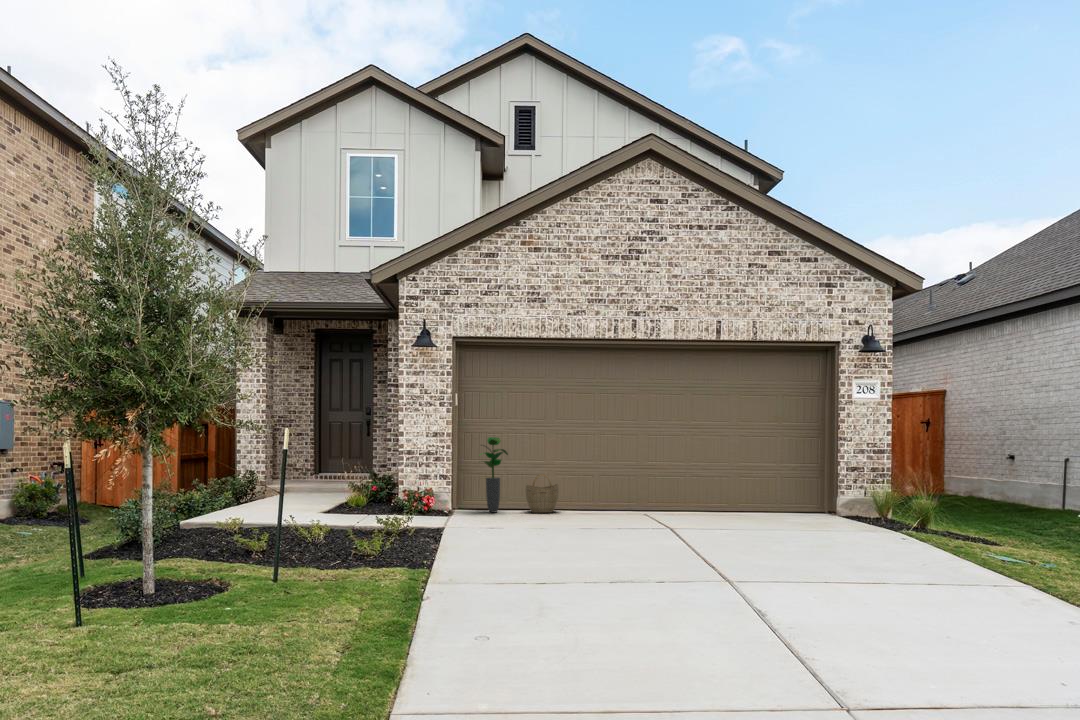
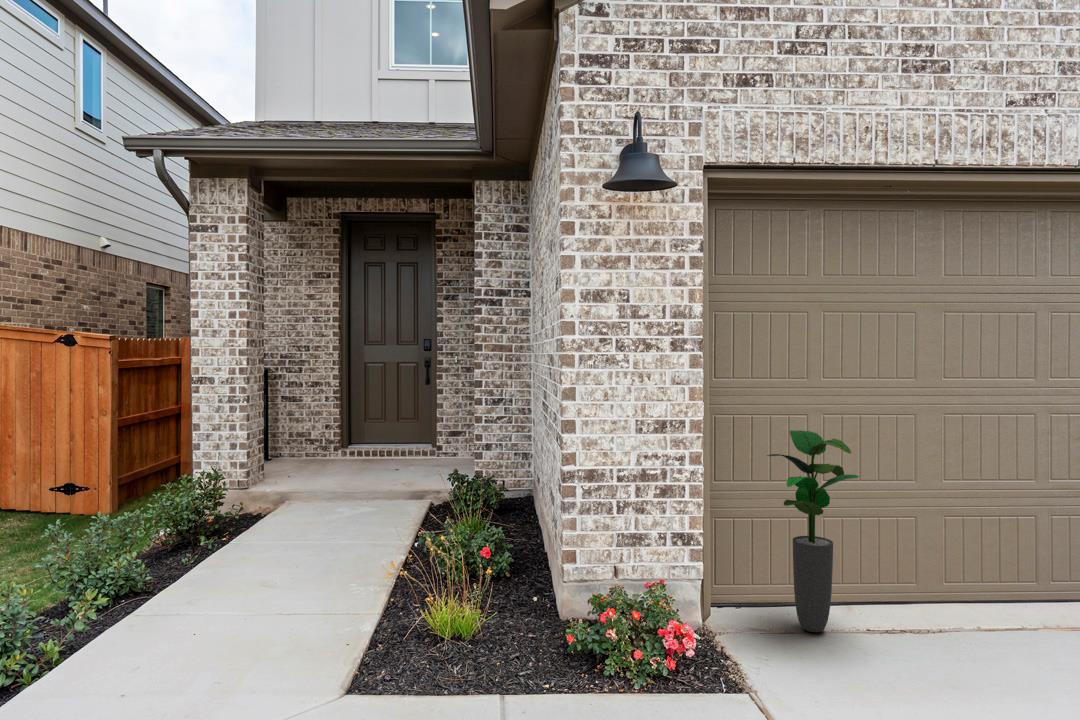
woven basket: present [526,474,559,513] -> none [885,523,984,634]

